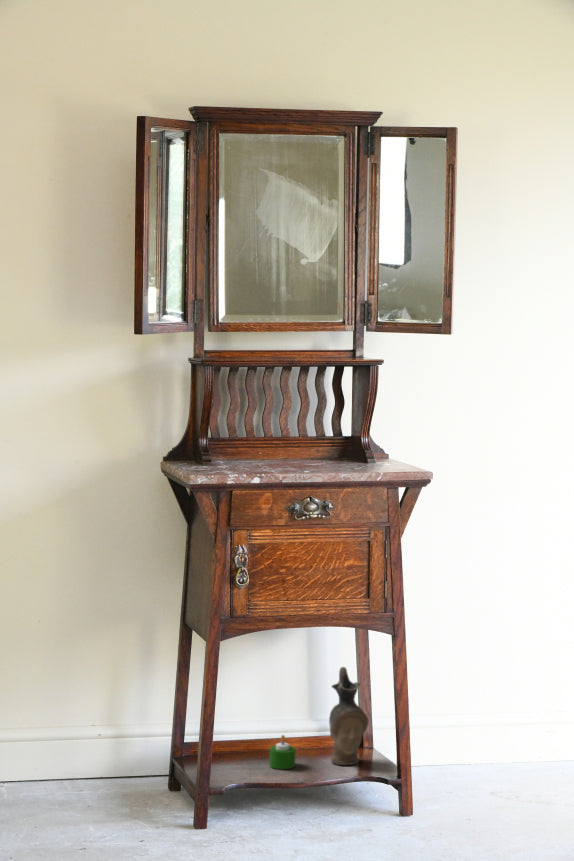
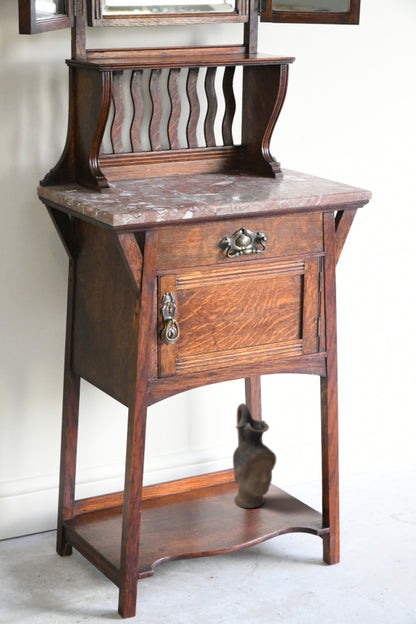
candle: present [270,735,295,769] -> none [176,486,204,523]

